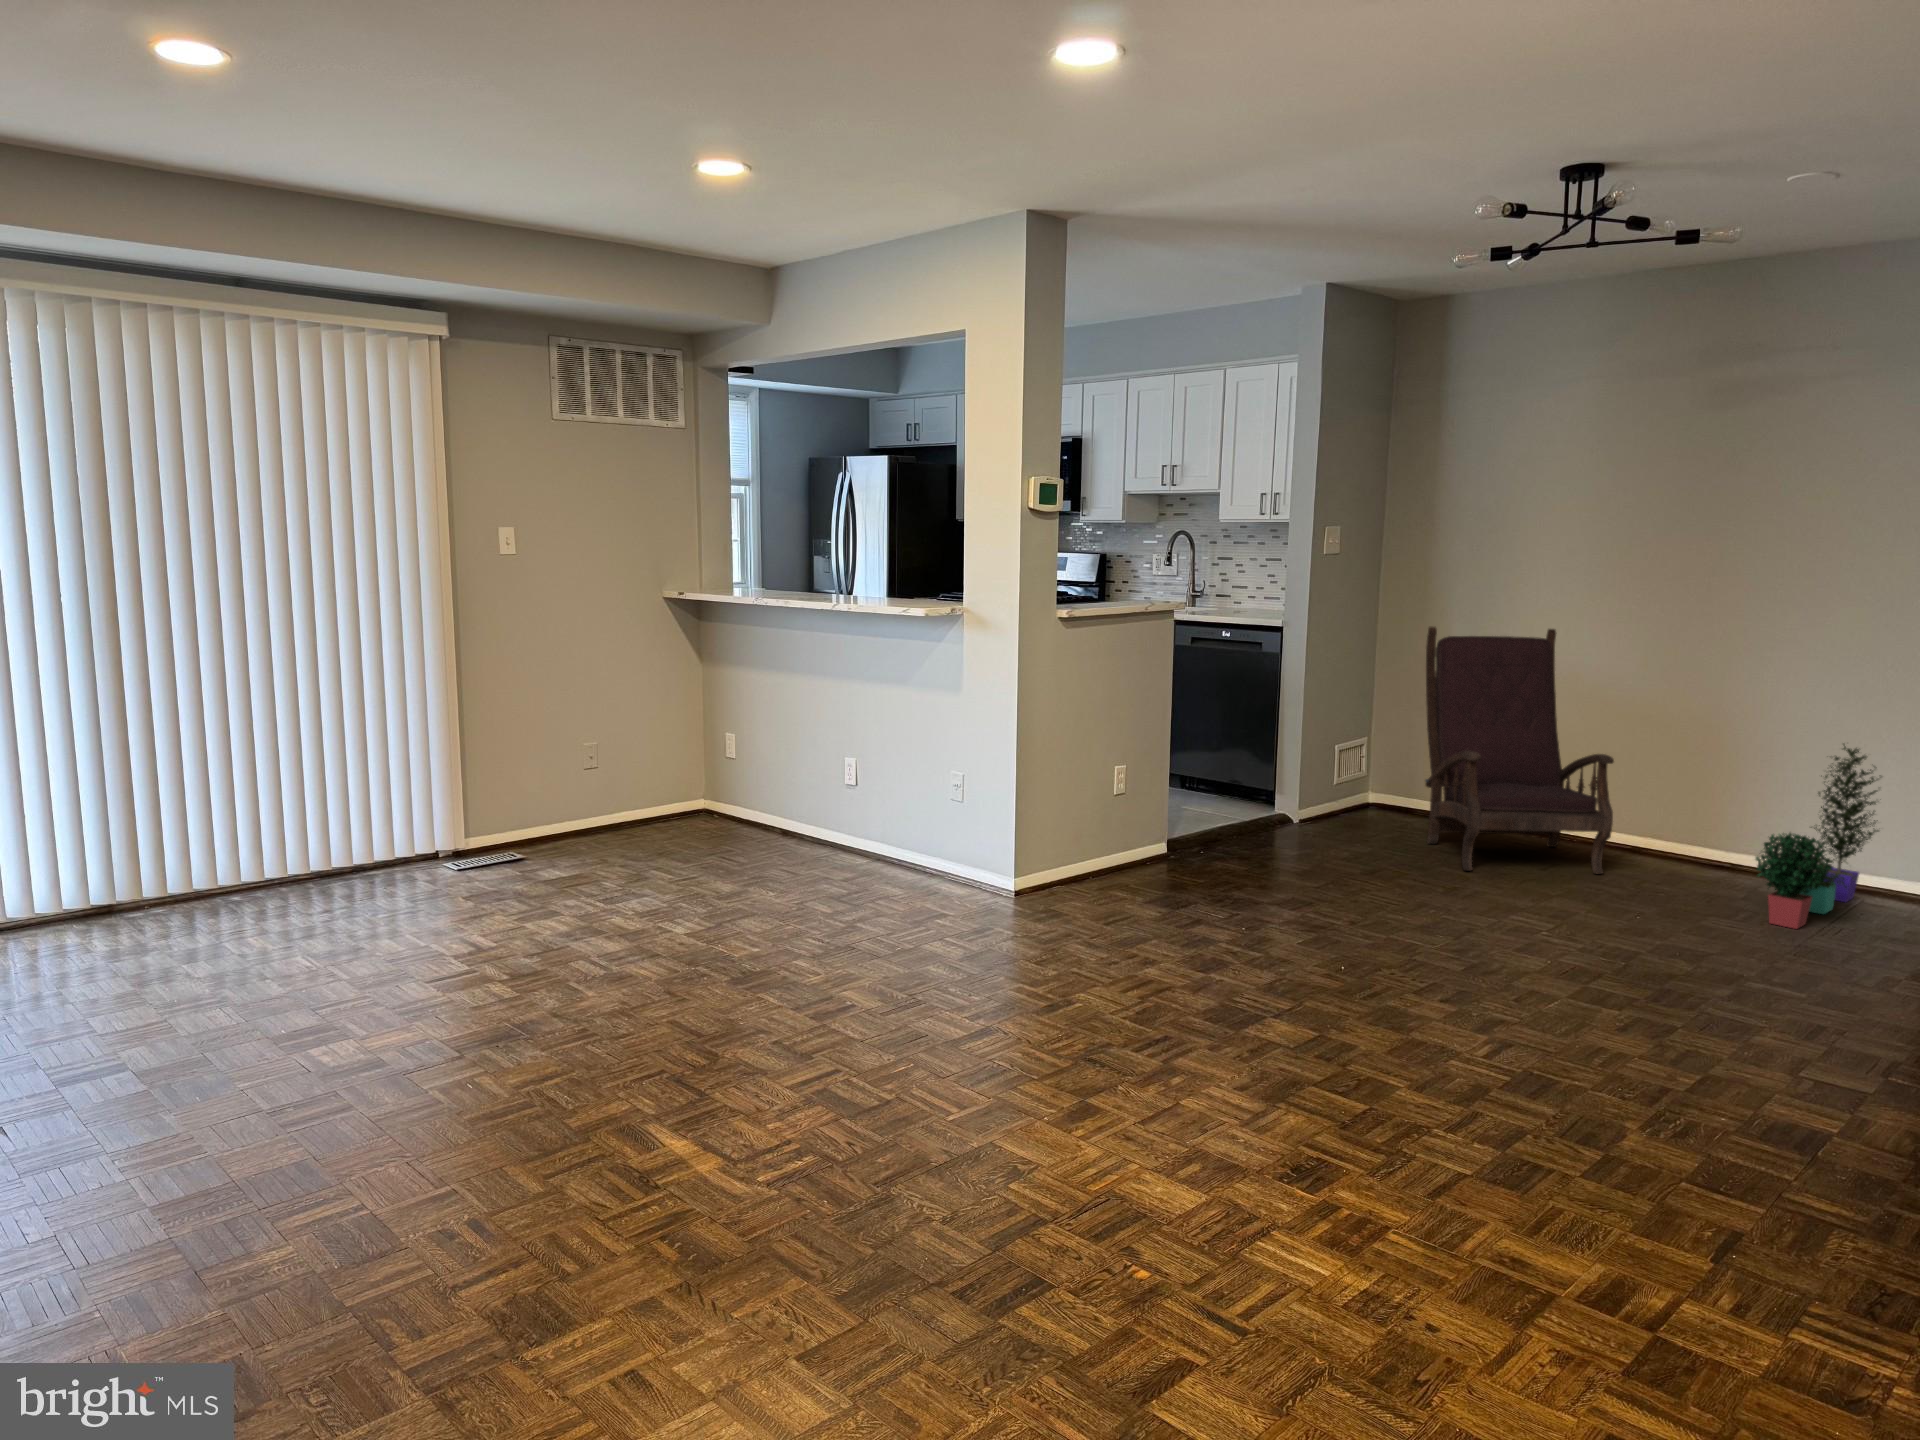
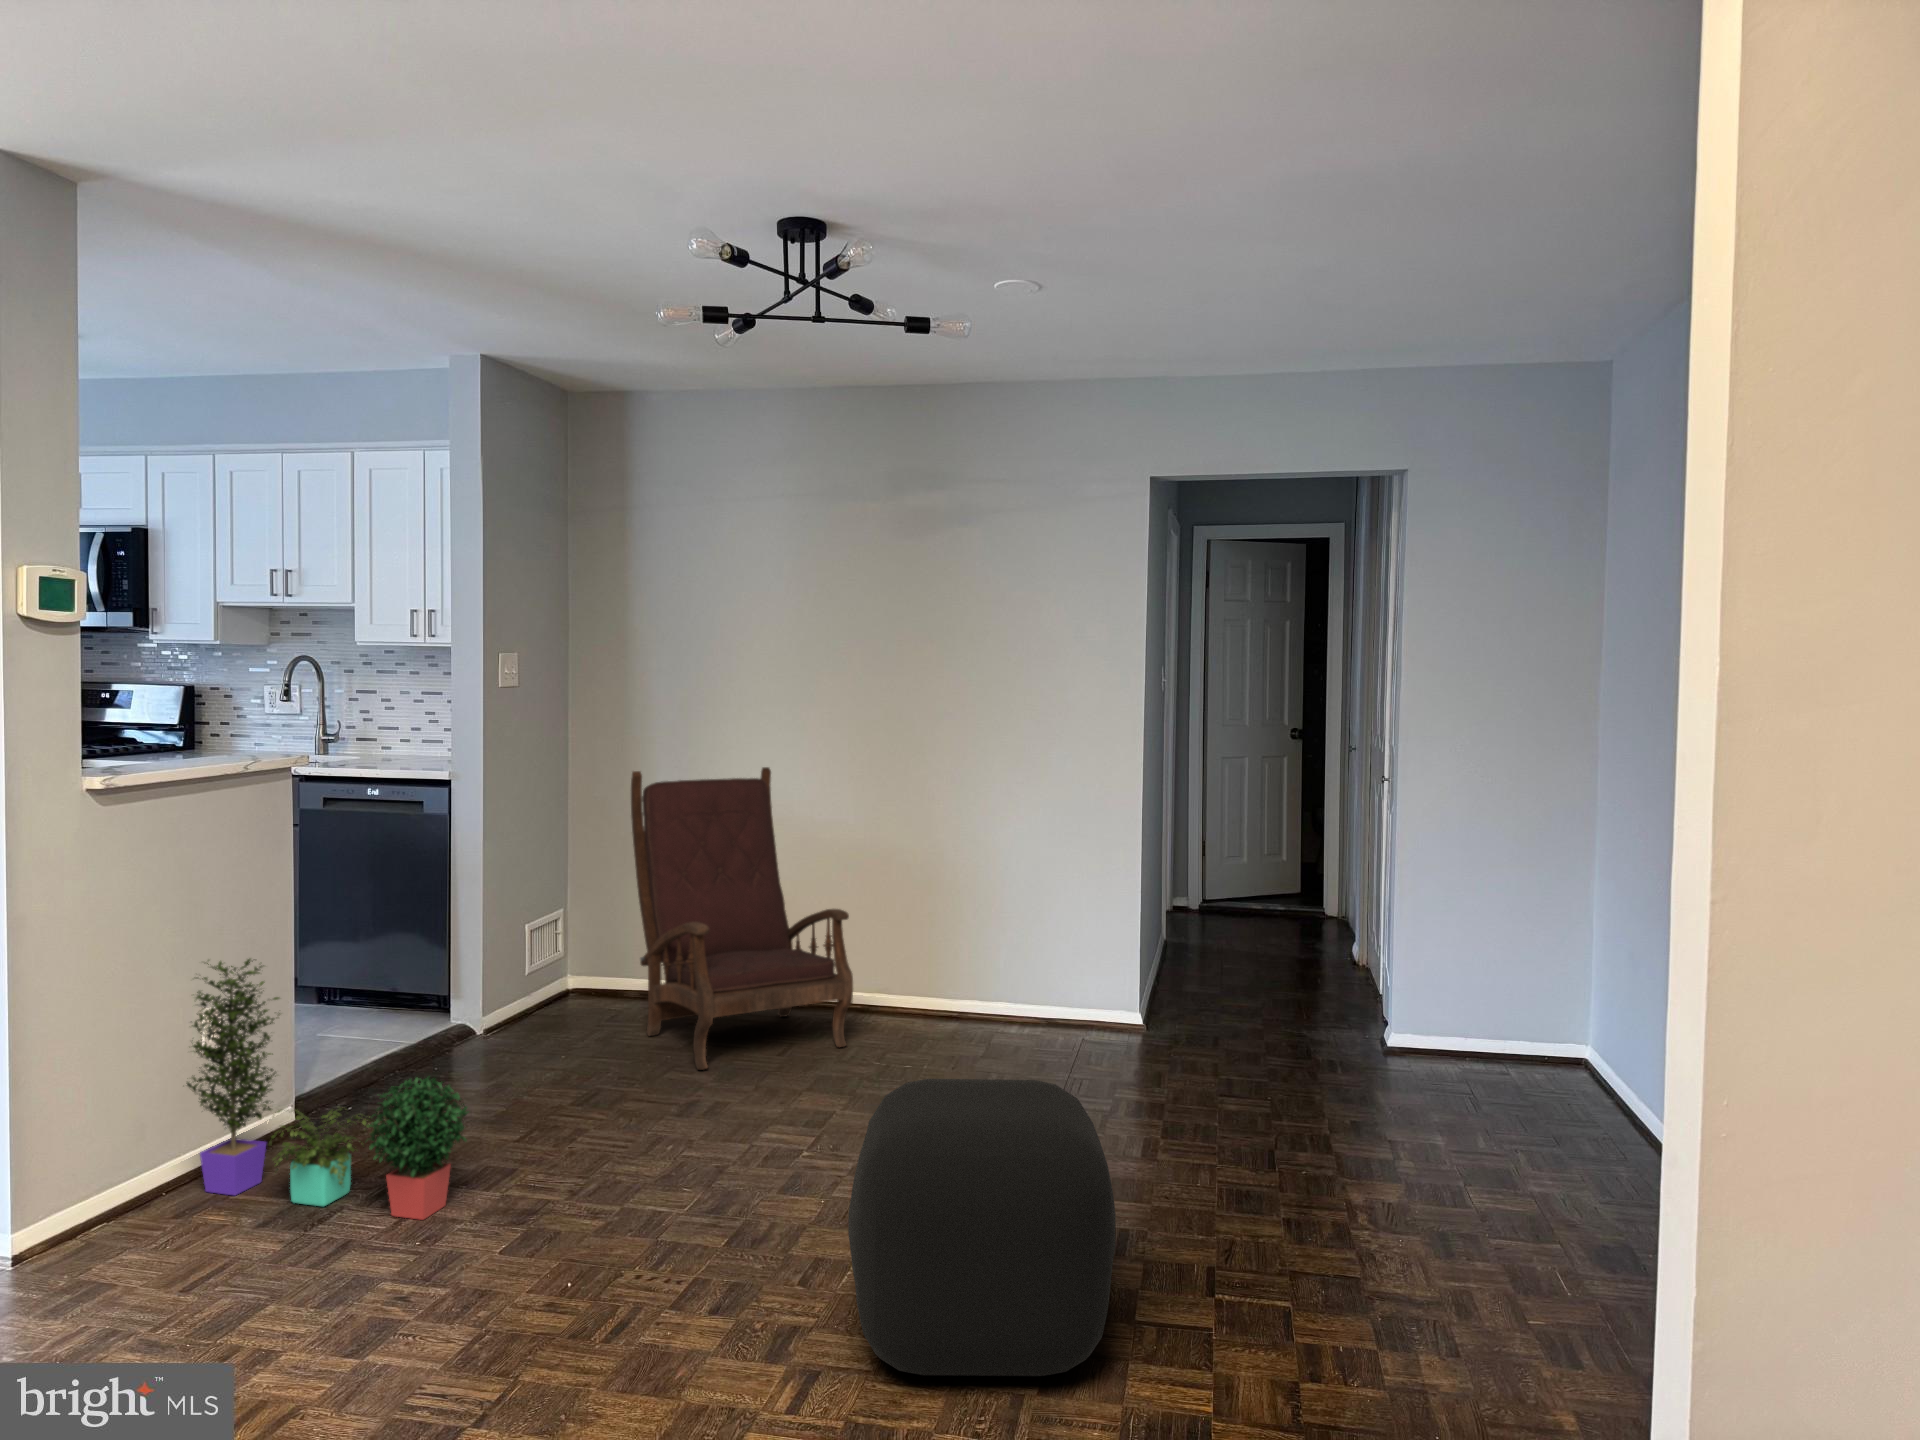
potted plant: present [1756,744,1881,929] -> present [186,959,468,1220]
ottoman: none [1541,861,1774,1086] -> present [848,1079,1116,1376]

